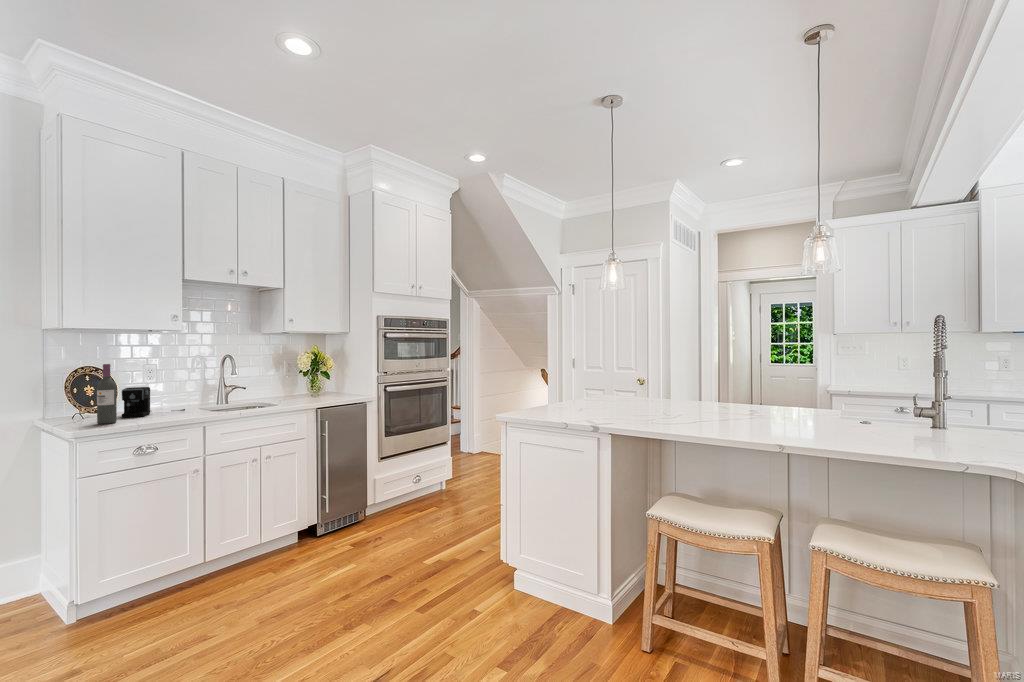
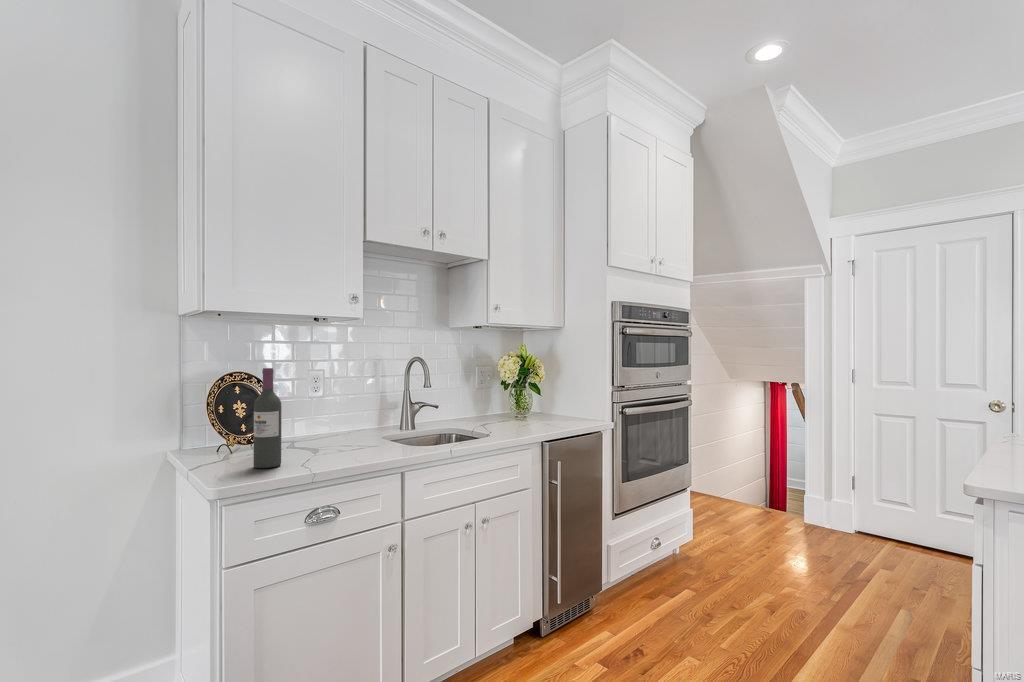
coffee maker: present [122,387,185,418] -> none [284,404,367,453]

